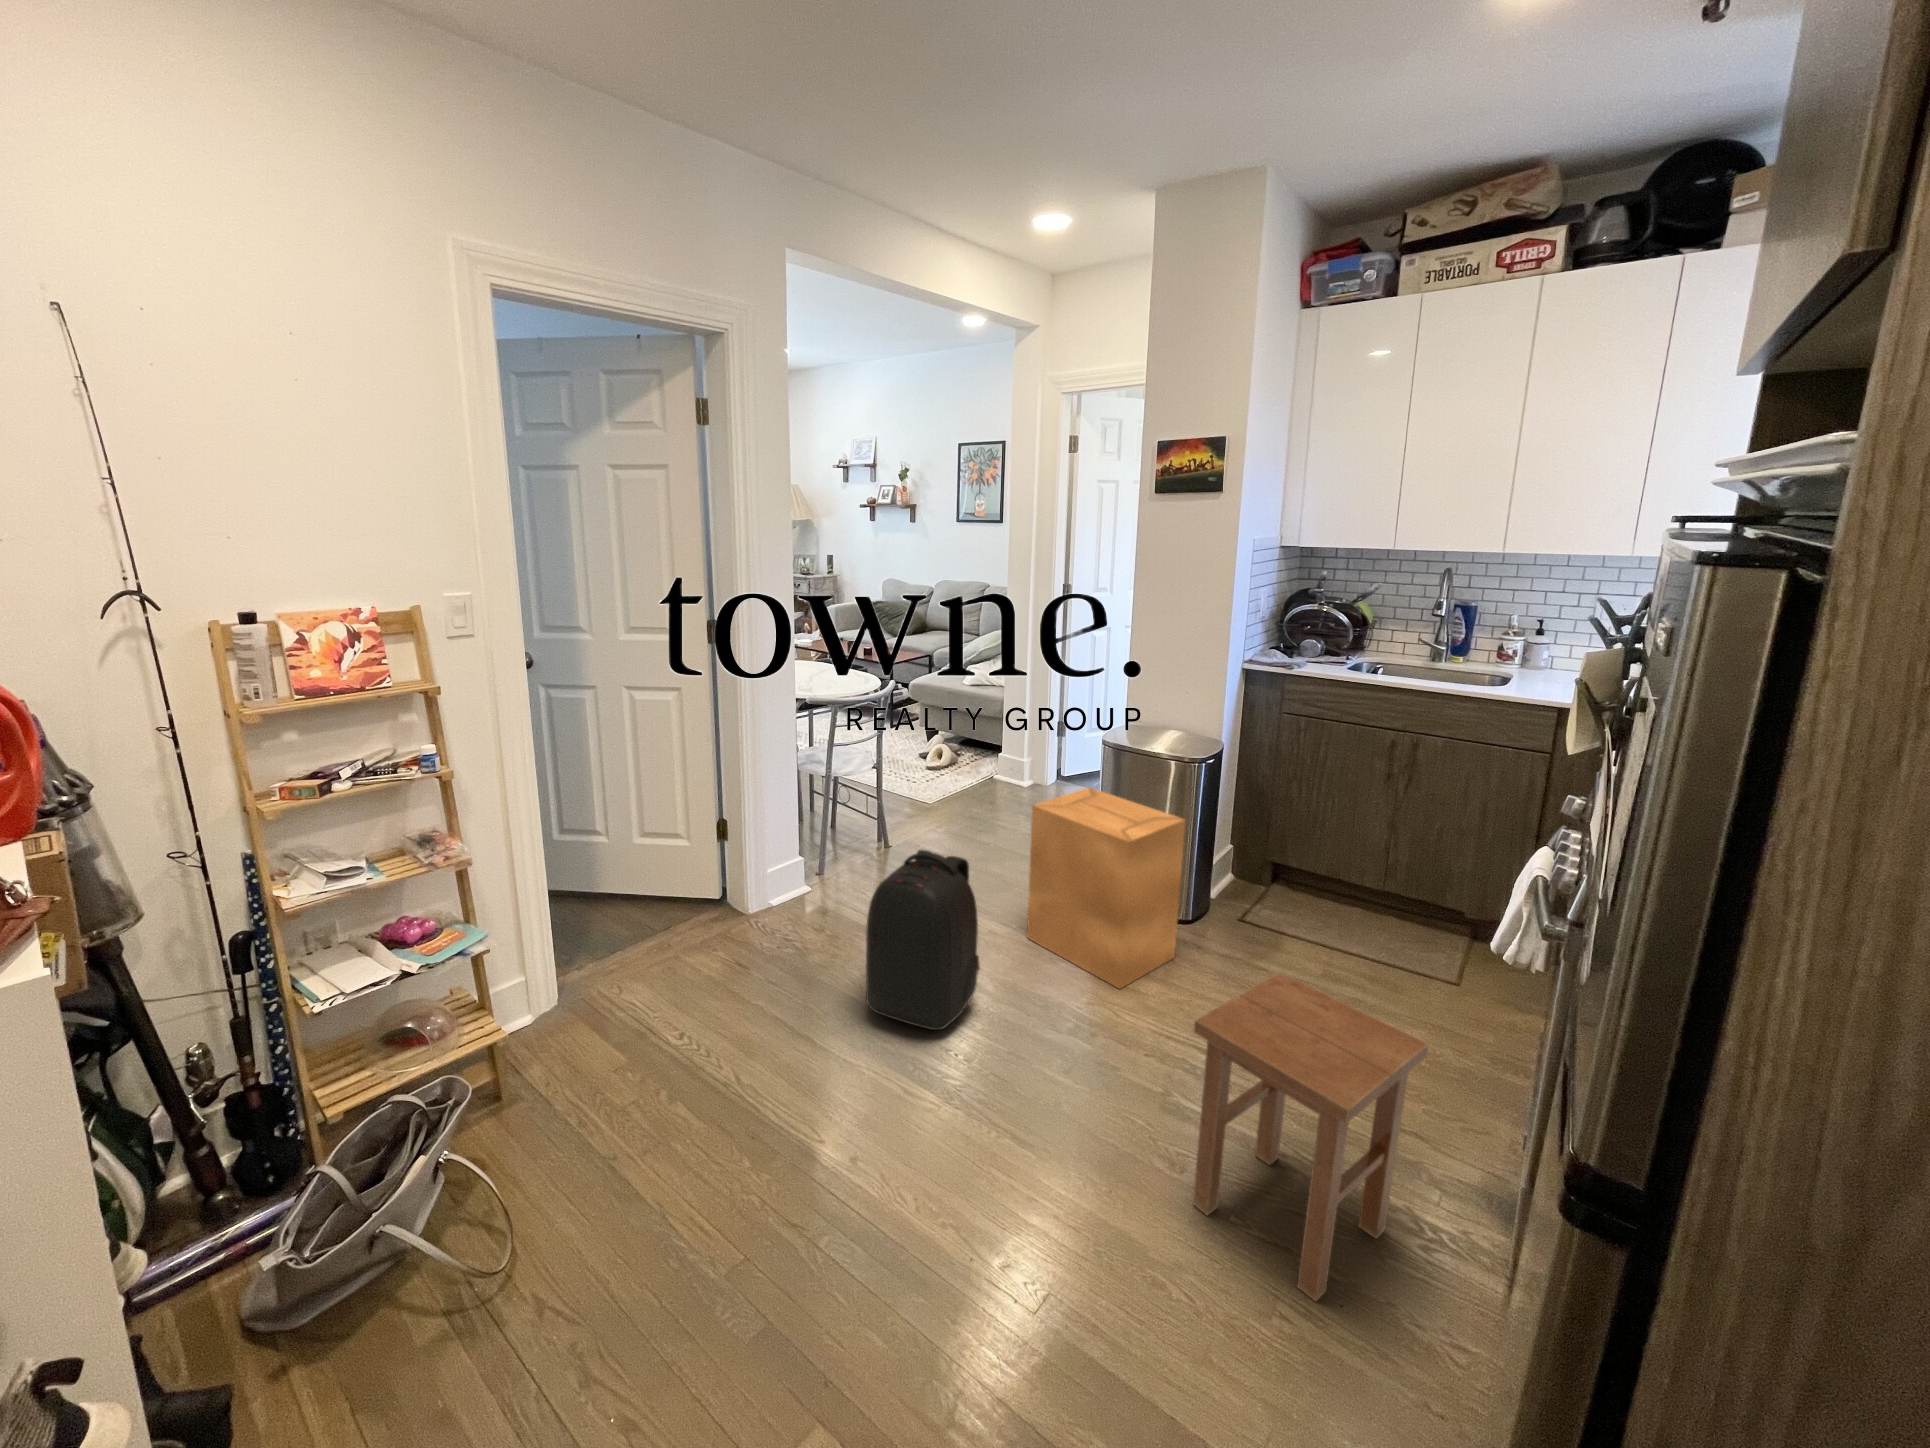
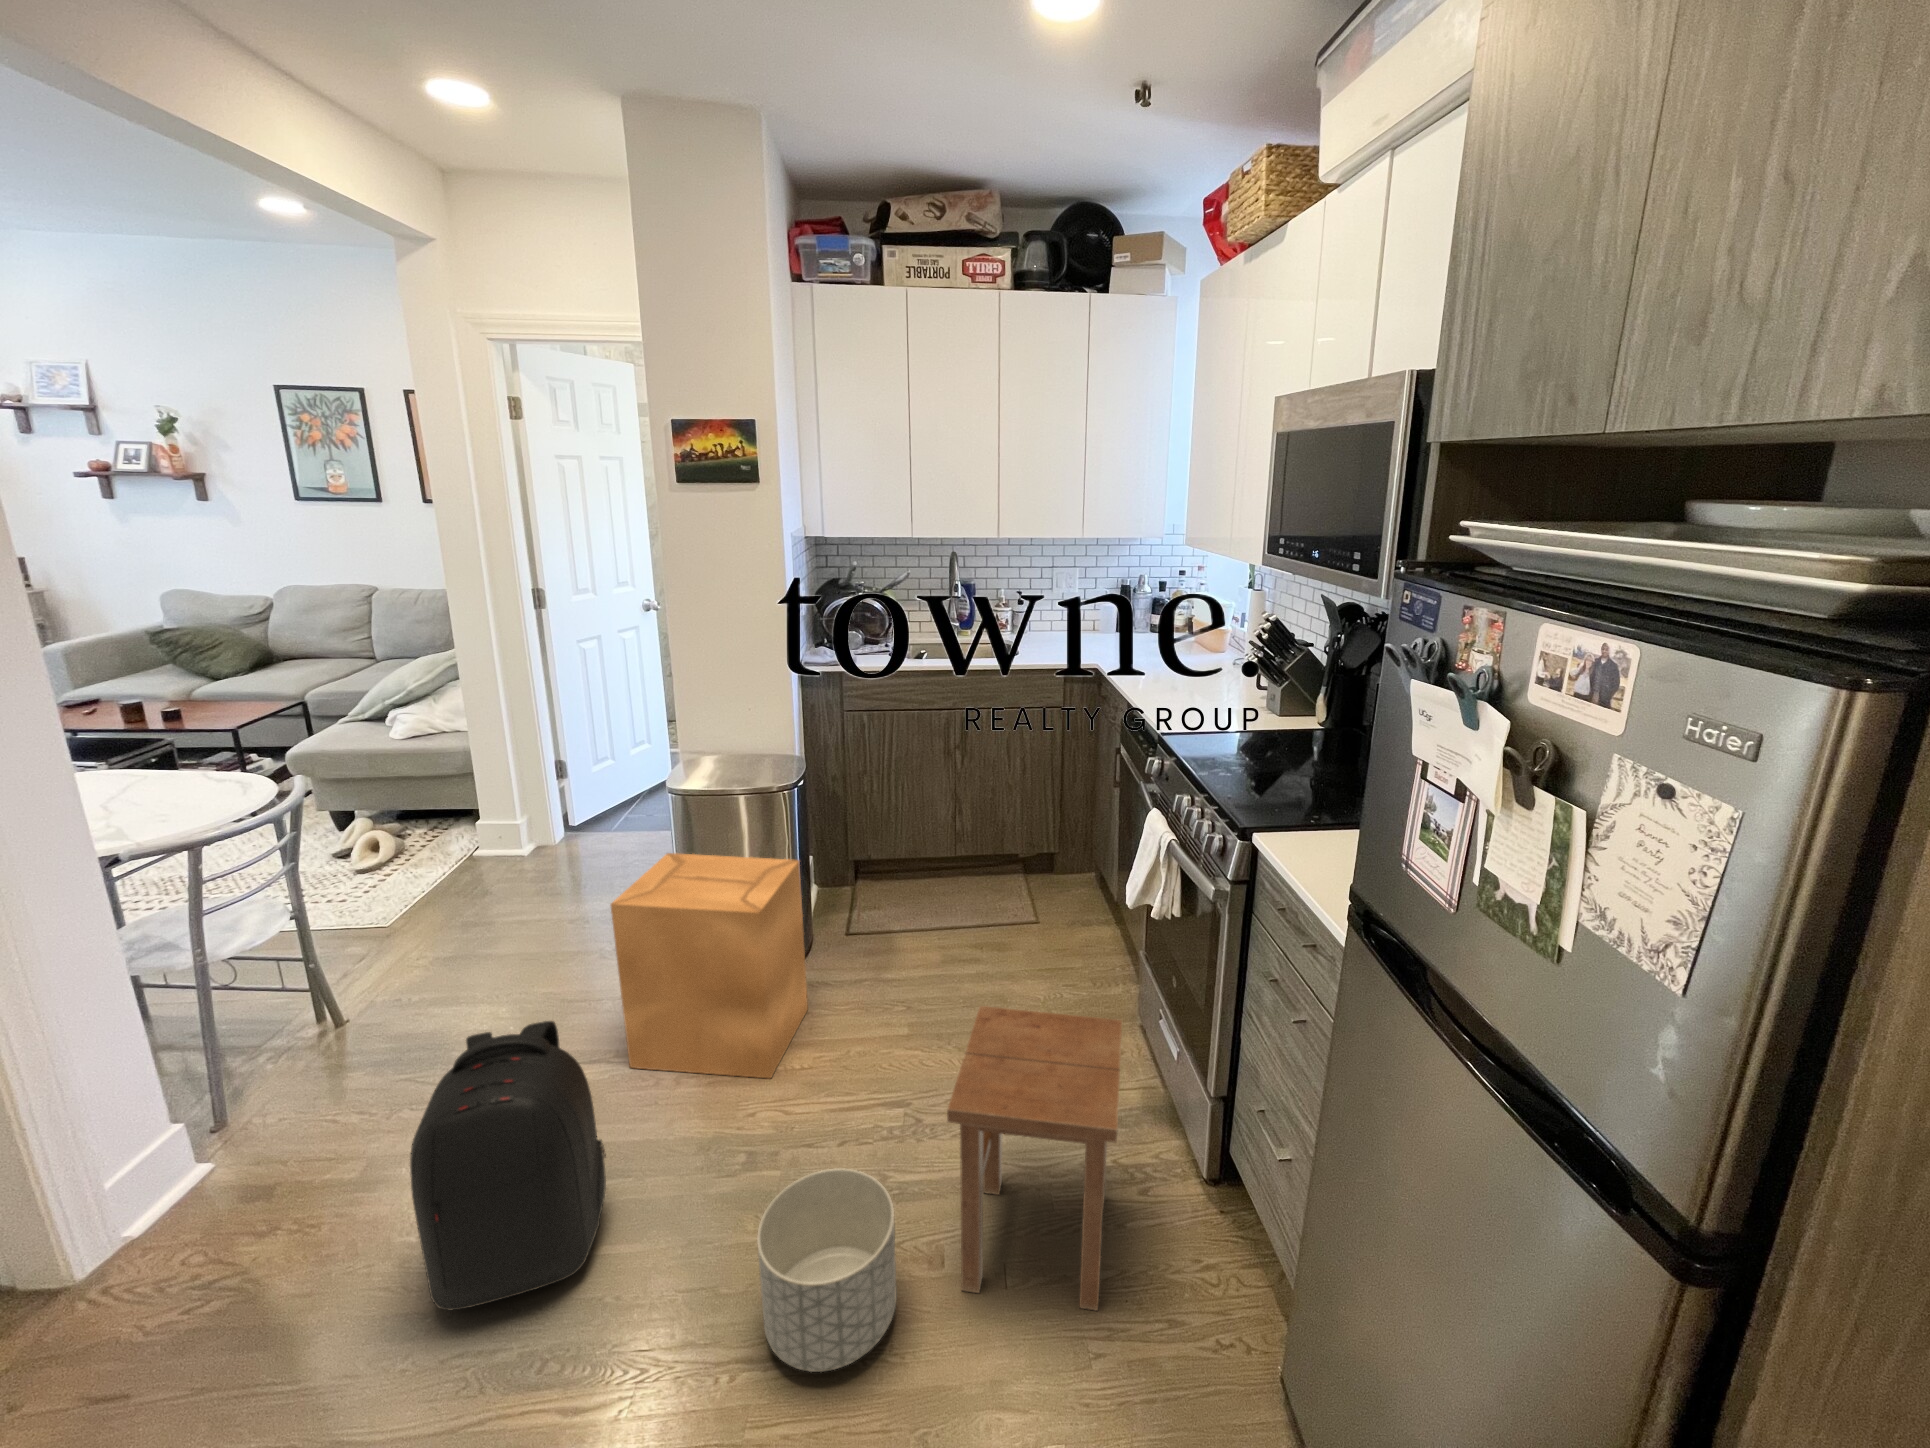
planter: none [1028,1033,1143,1185] -> present [757,1168,897,1372]

